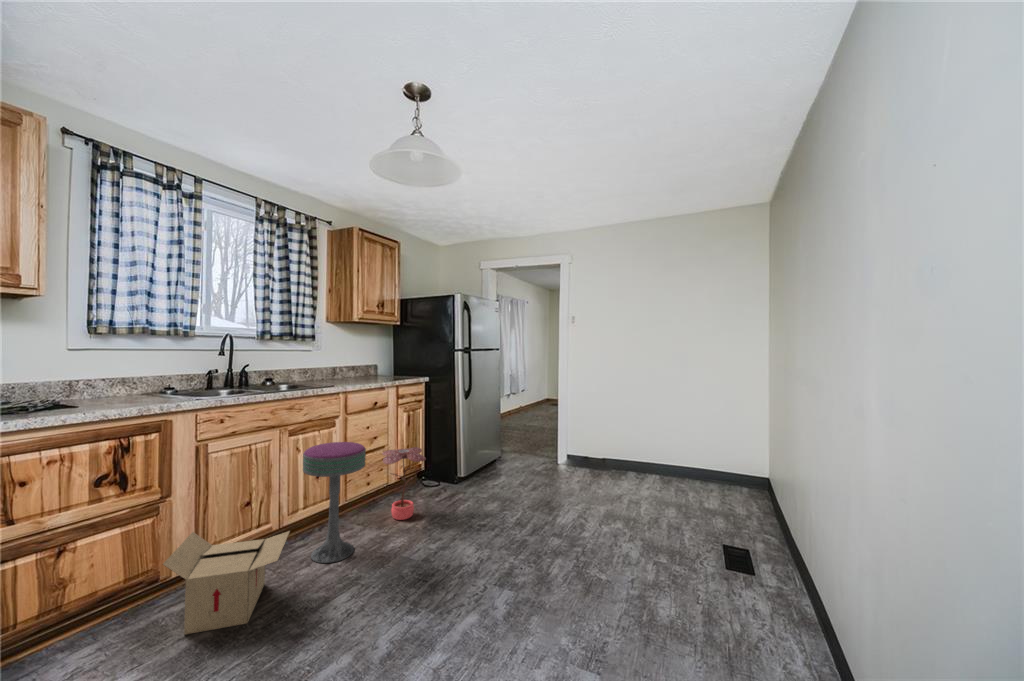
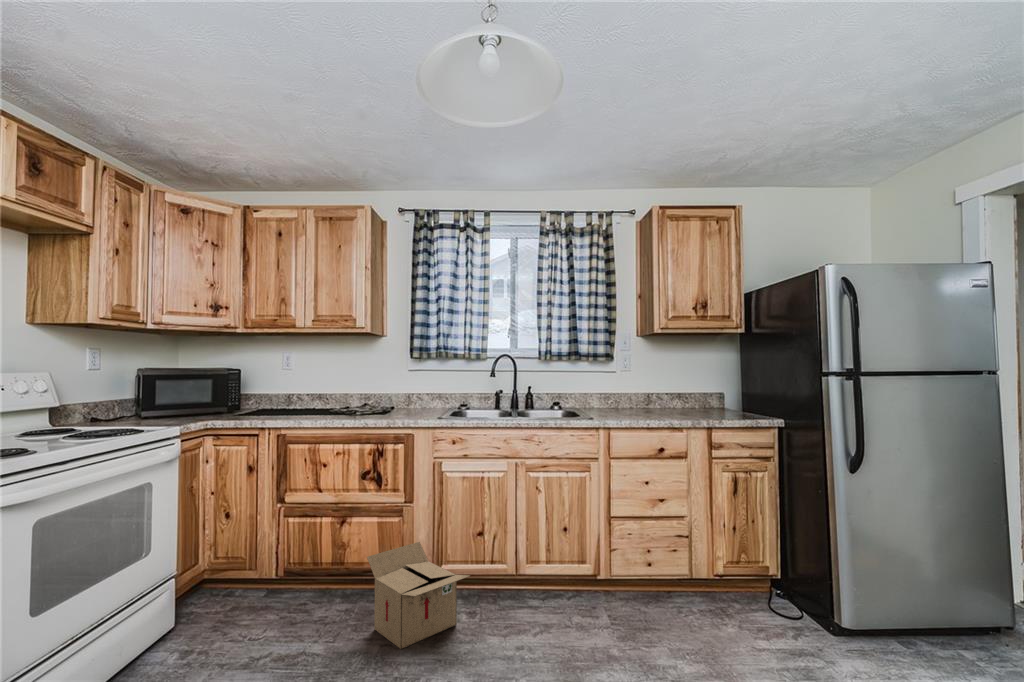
bar stool: present [303,442,366,563] -> none [500,488,573,644]
potted plant: present [382,447,426,520] -> none [625,524,706,642]

